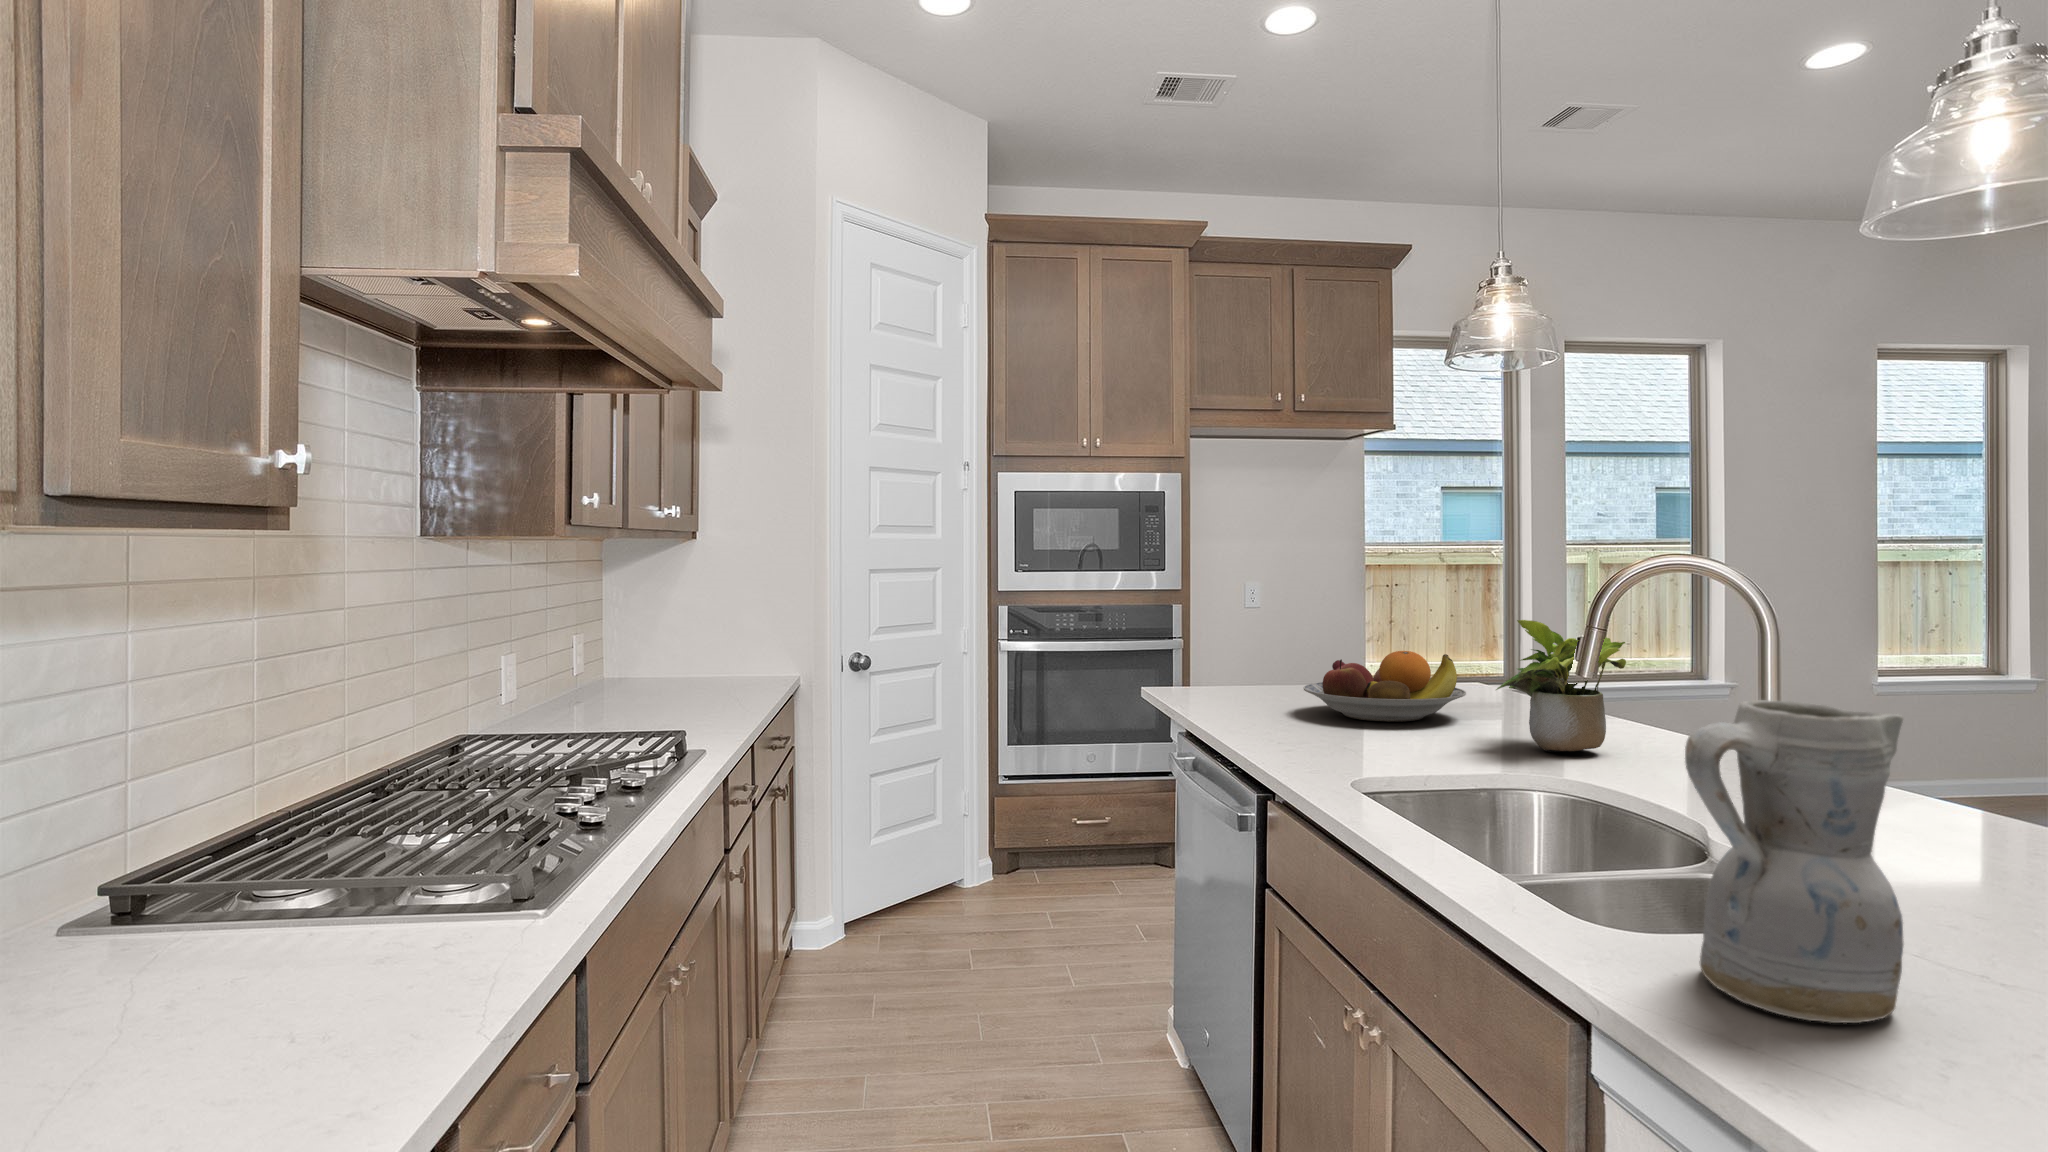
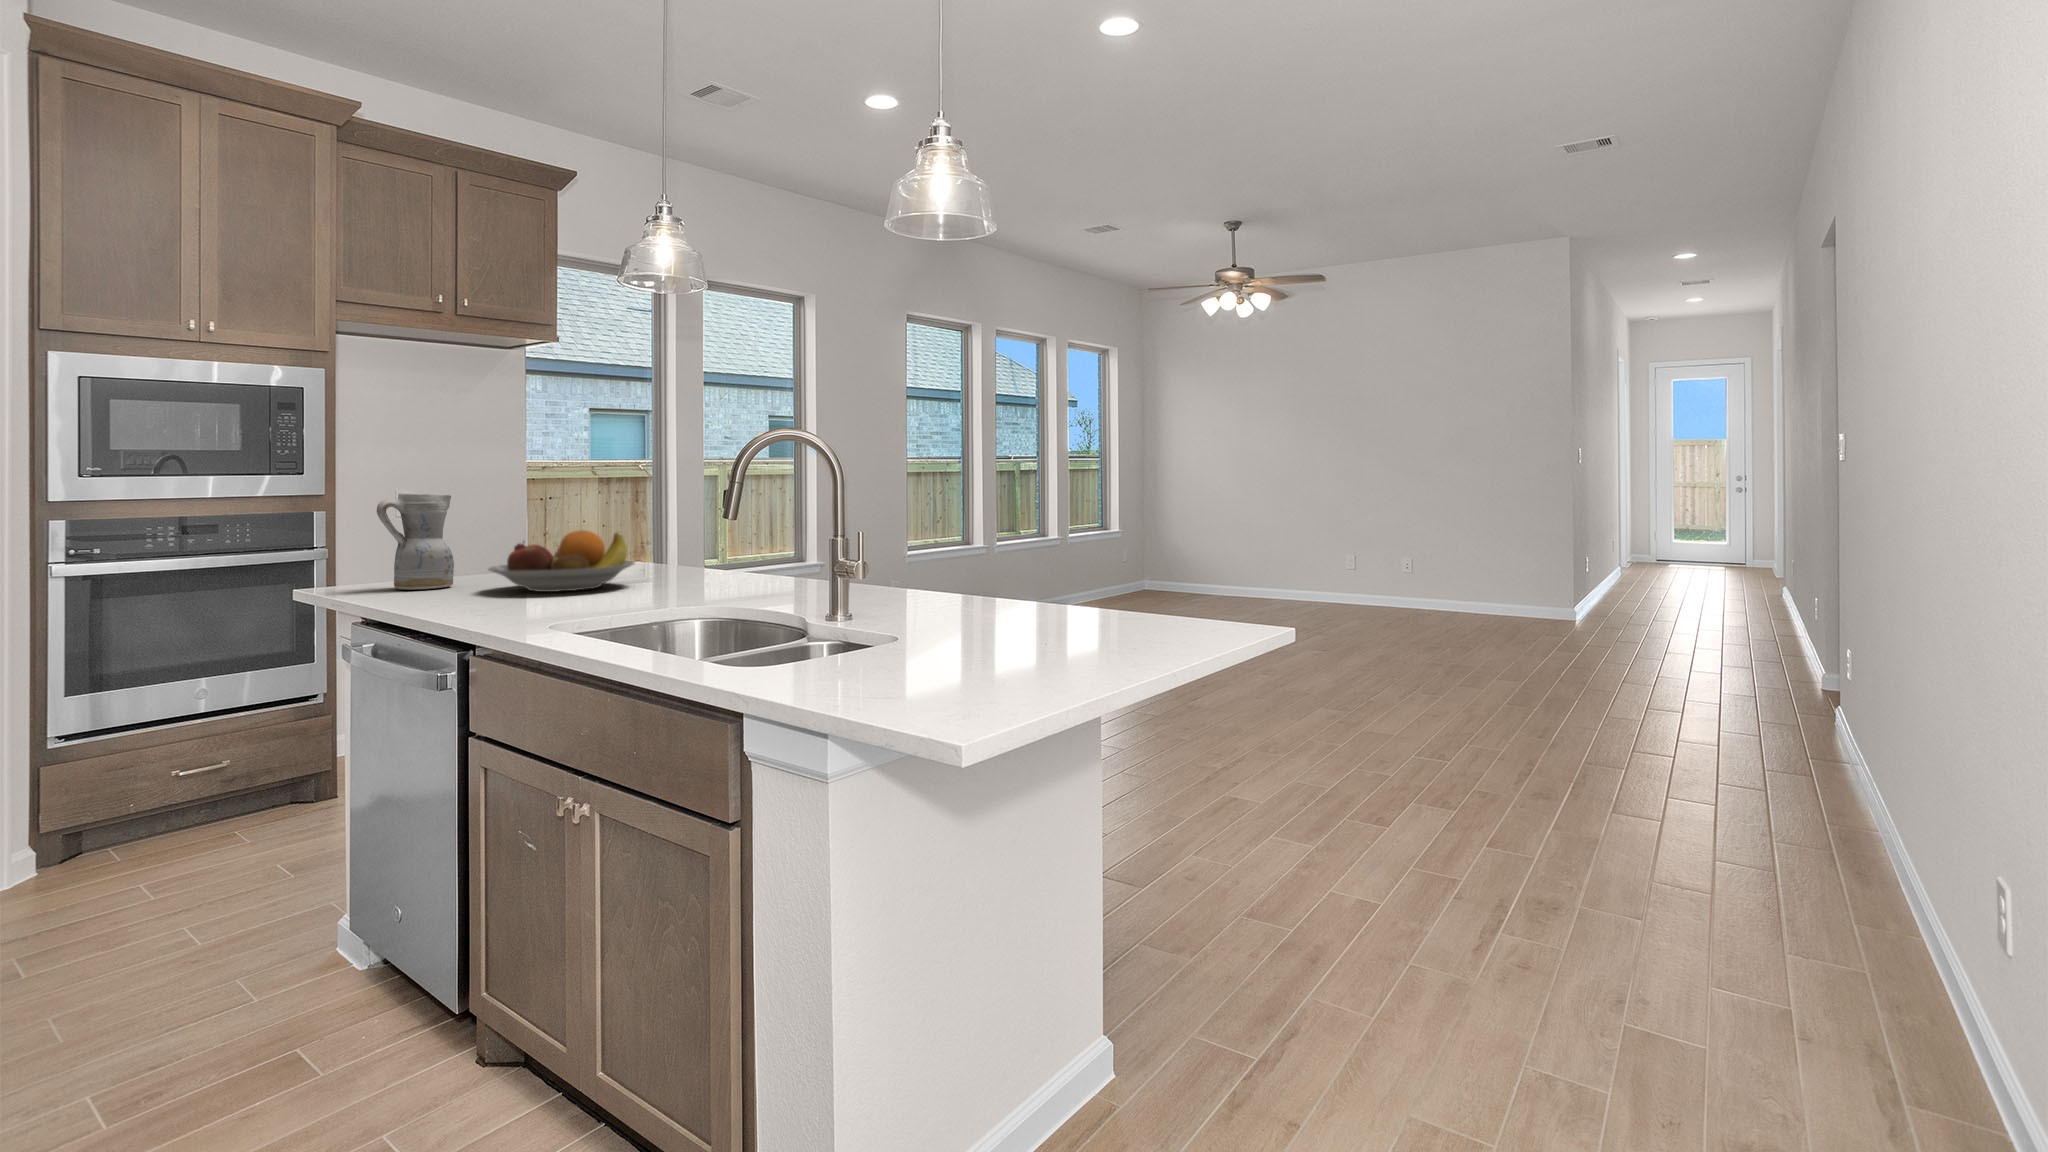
potted plant: present [1496,620,1626,752] -> none [661,493,753,596]
ceramic pitcher: present [1685,700,1903,1023] -> present [377,493,454,590]

